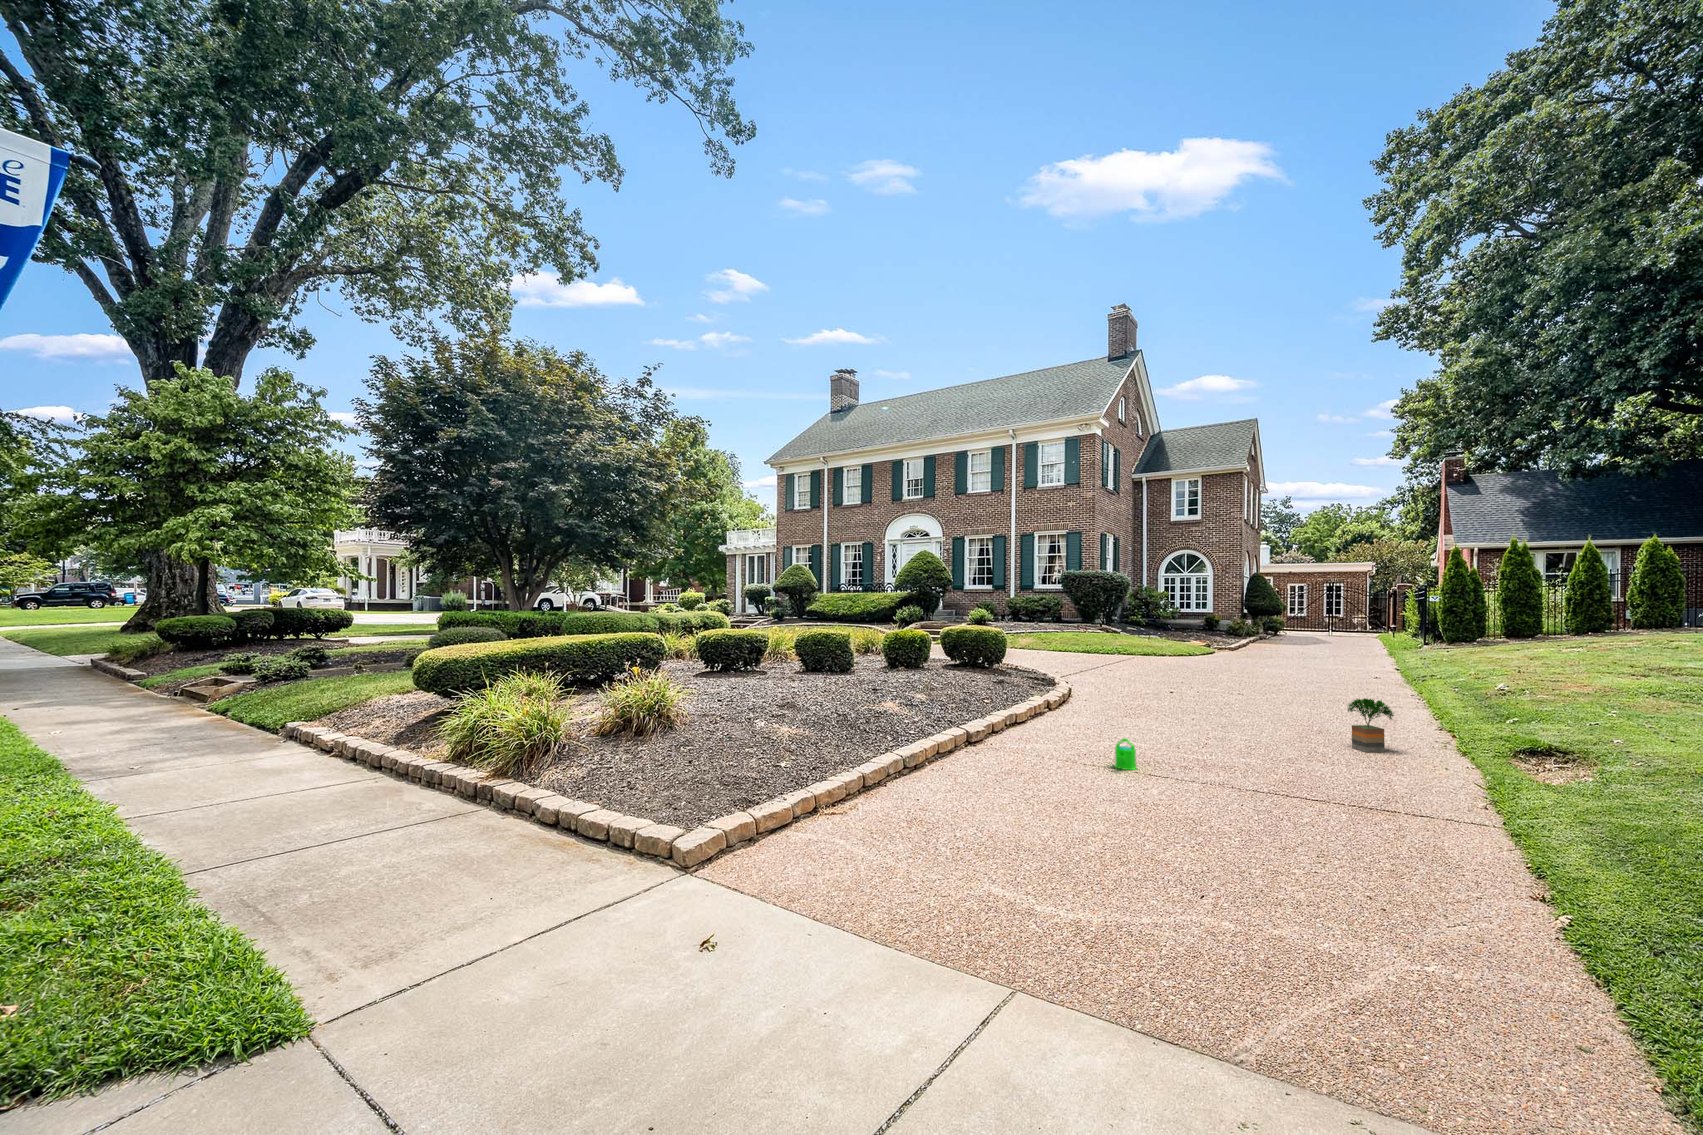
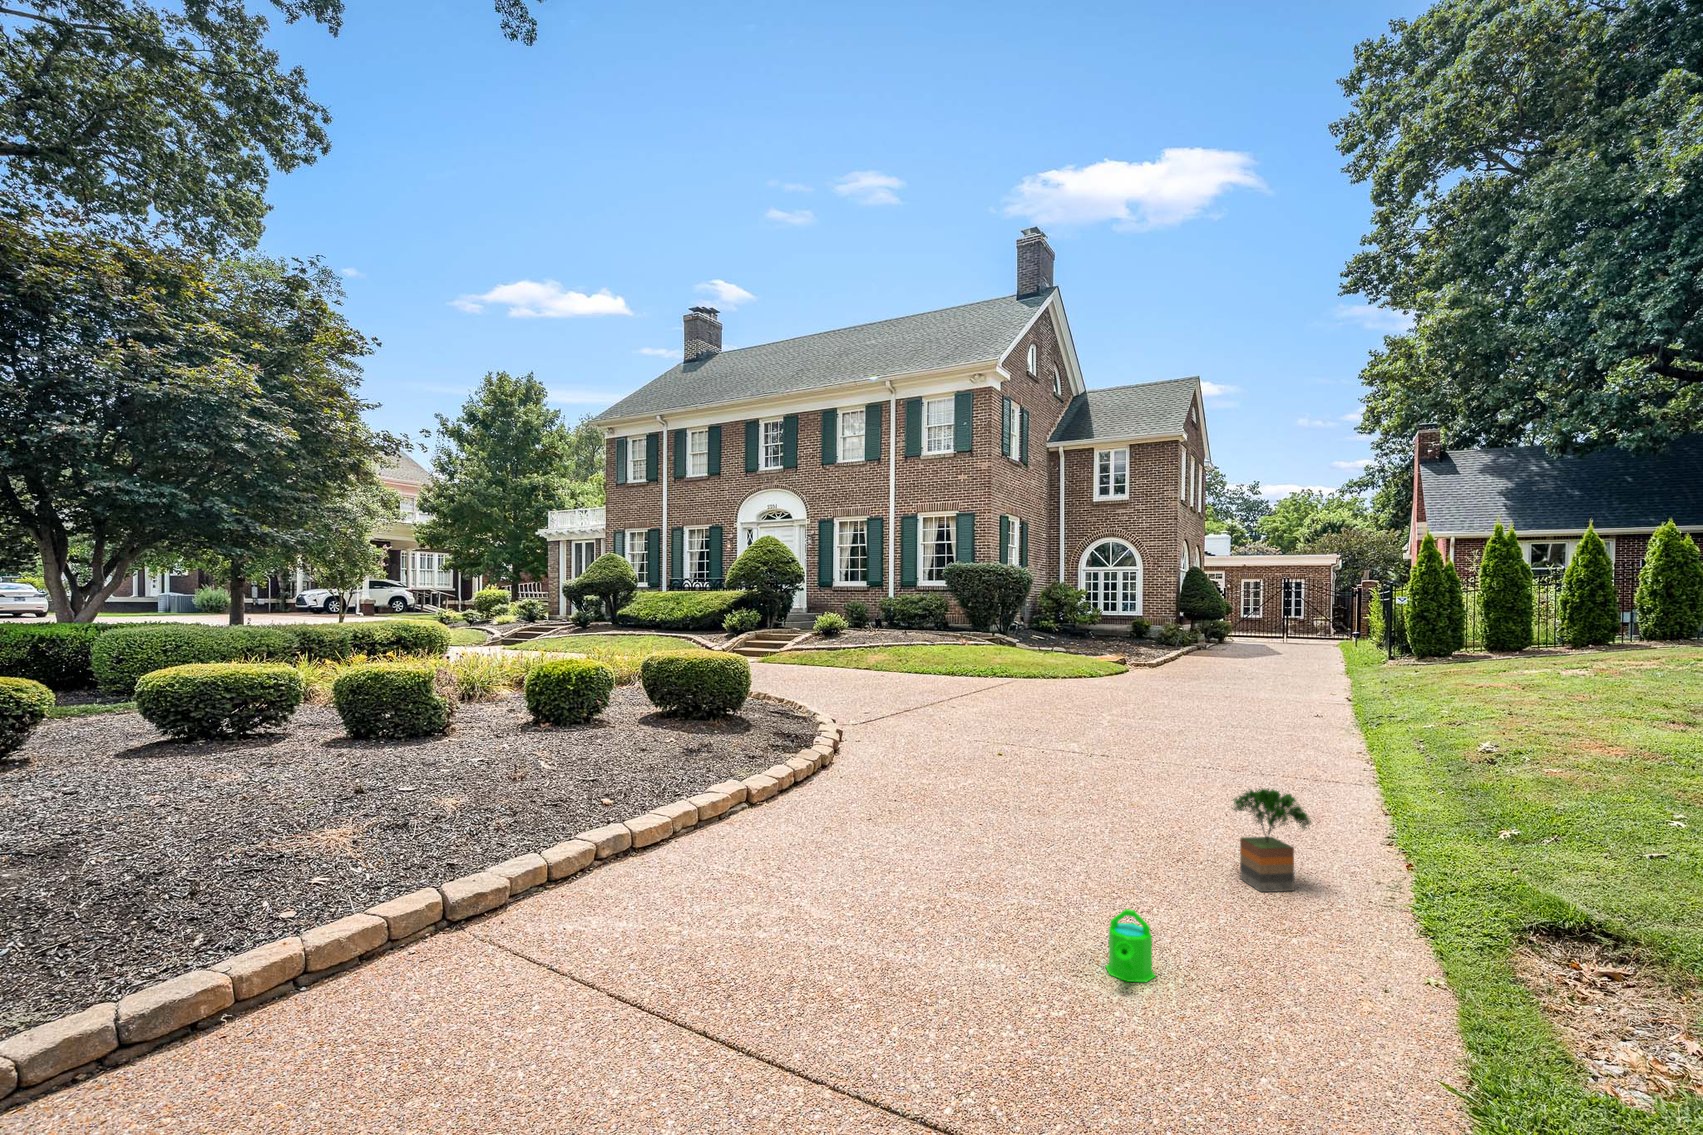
watering can: present [1115,738,1137,770] -> present [1106,909,1155,982]

